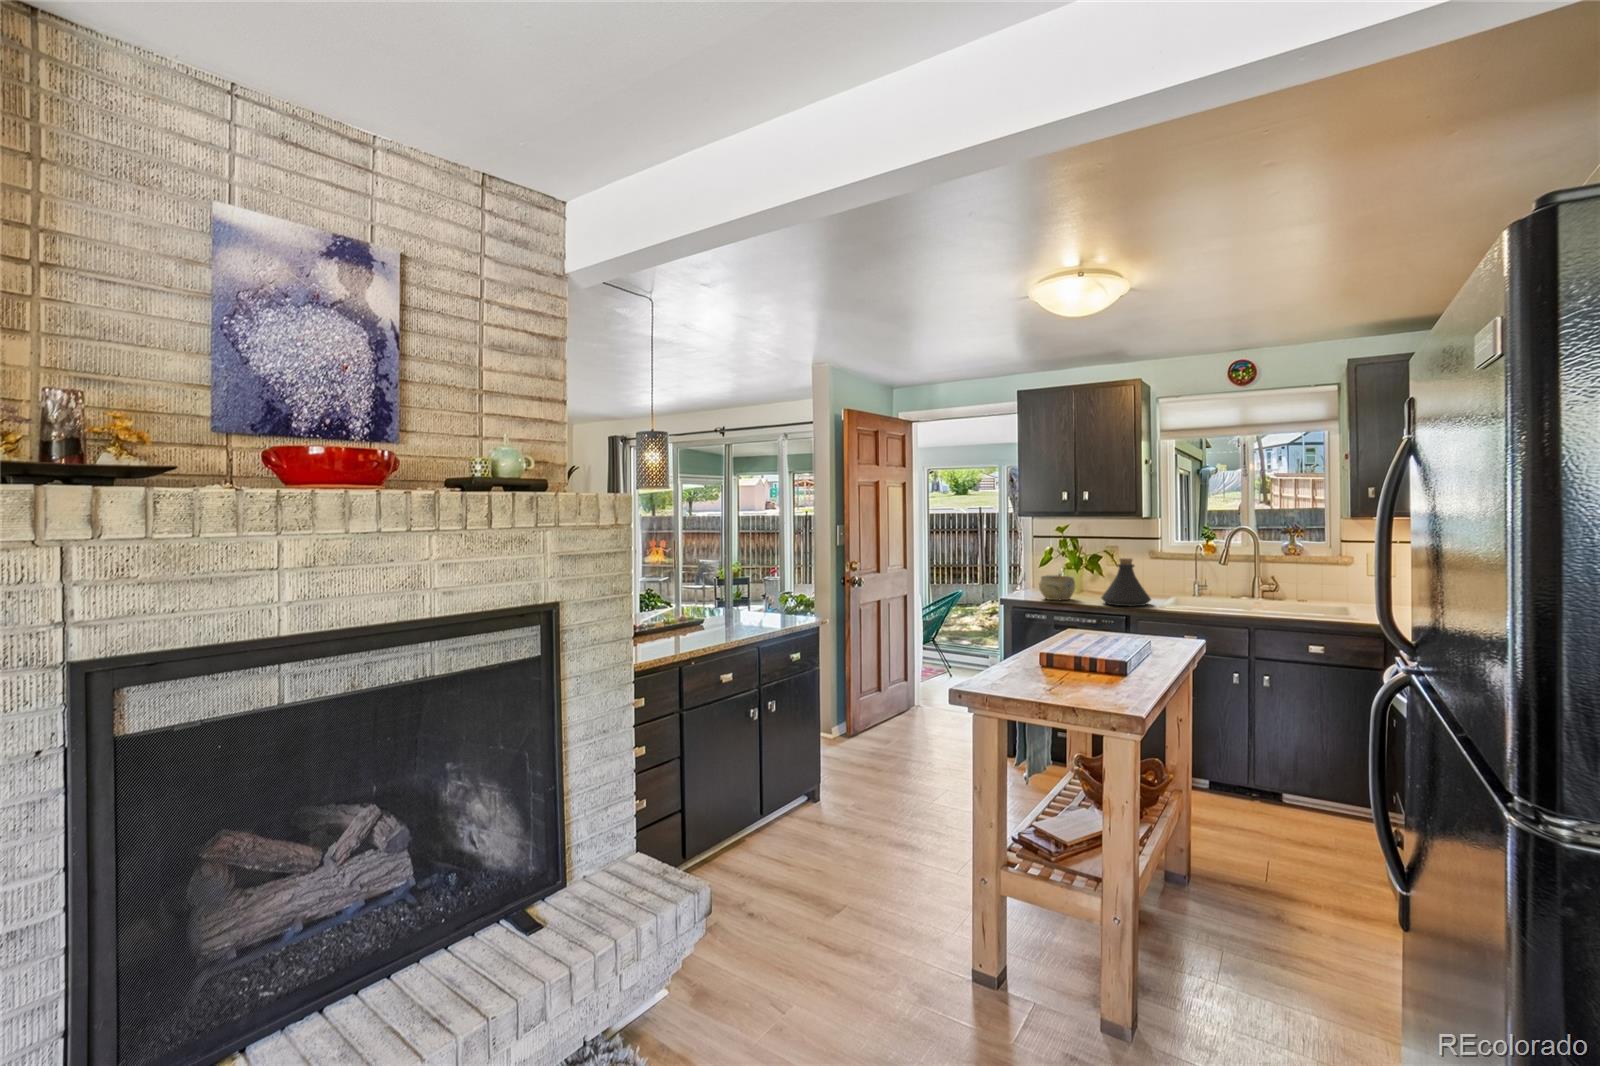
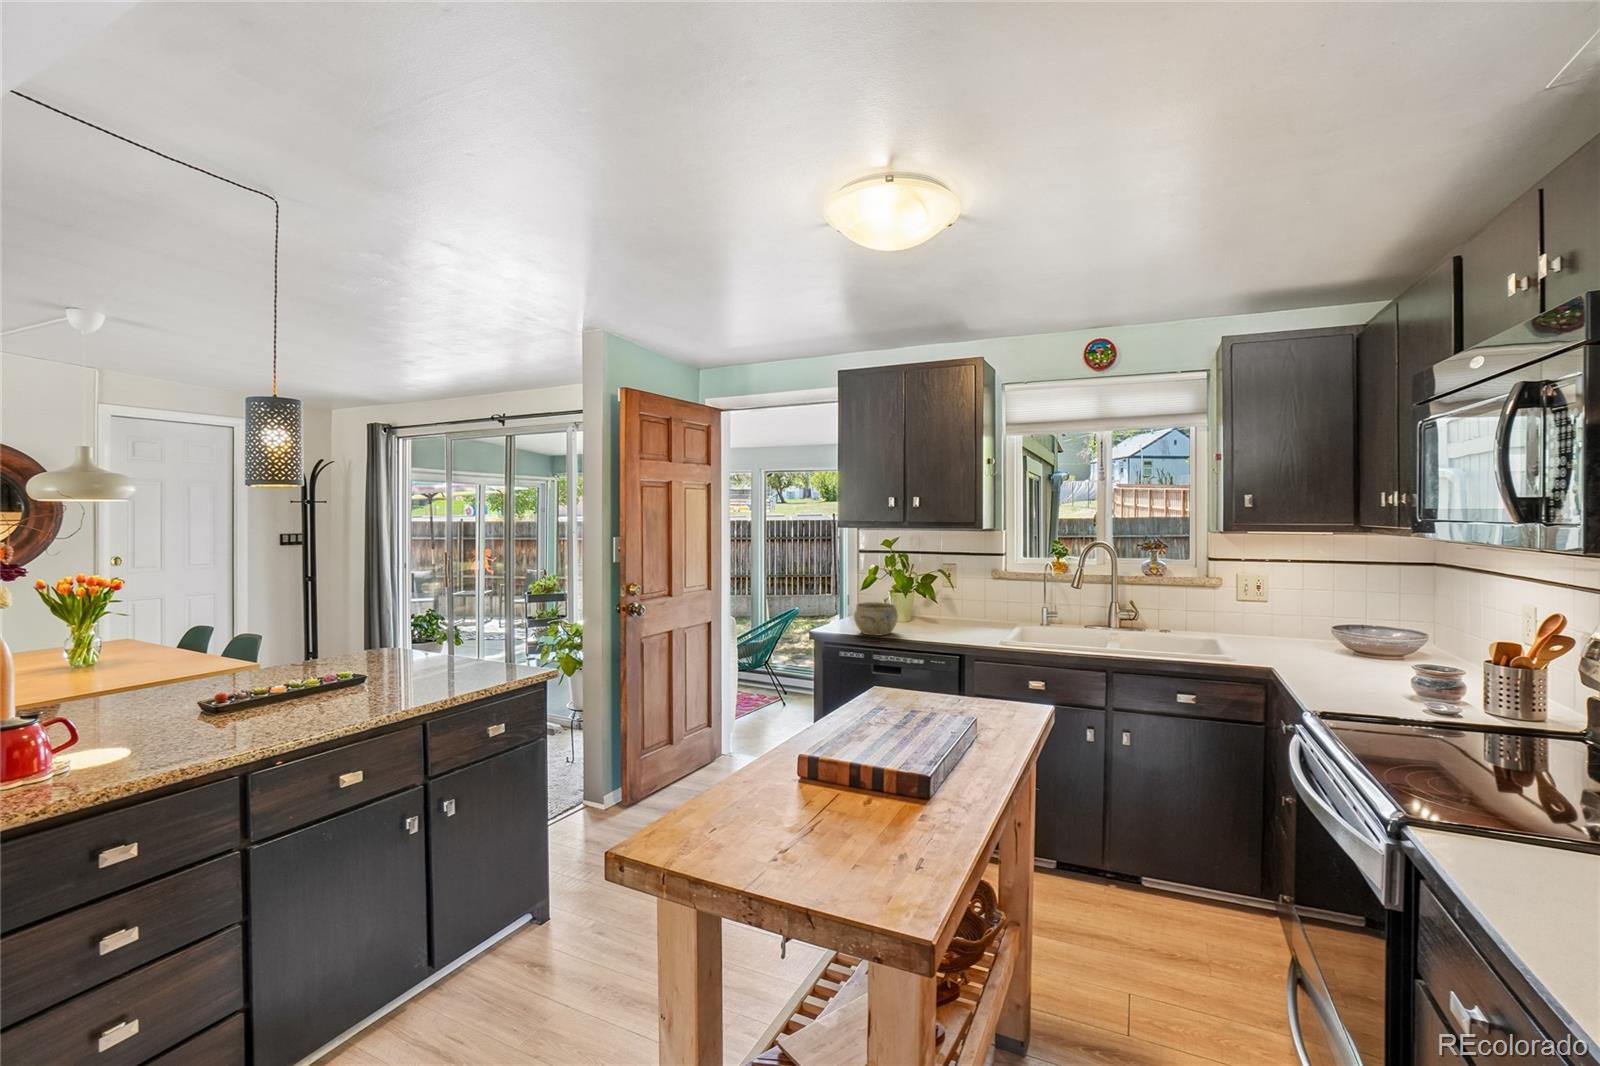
bottle: present [1101,558,1151,606] -> none [925,582,986,645]

